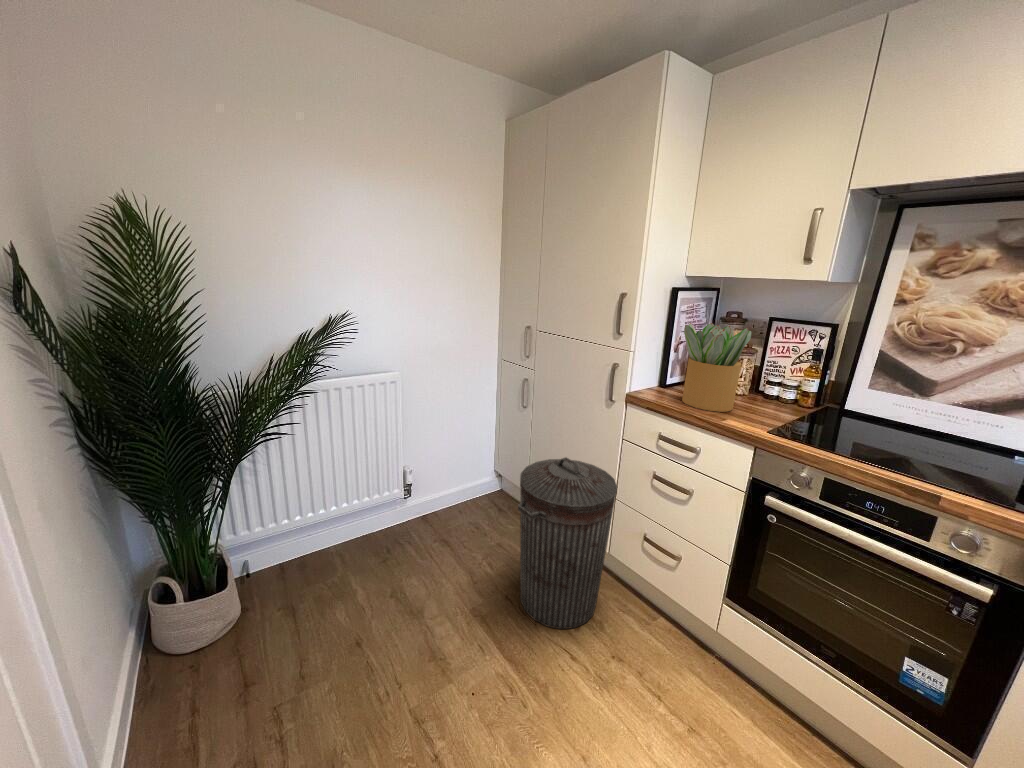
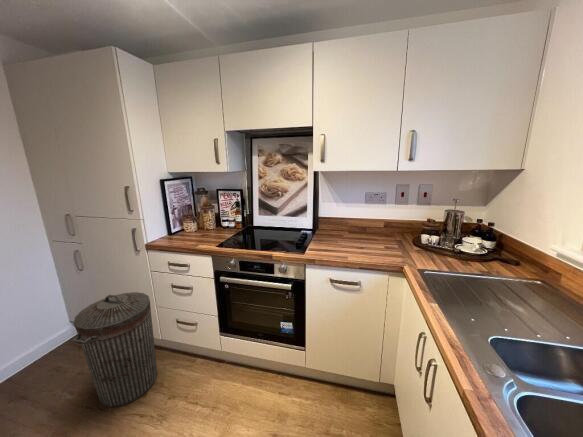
potted plant: present [682,323,751,412] -> none [167,197,204,243]

